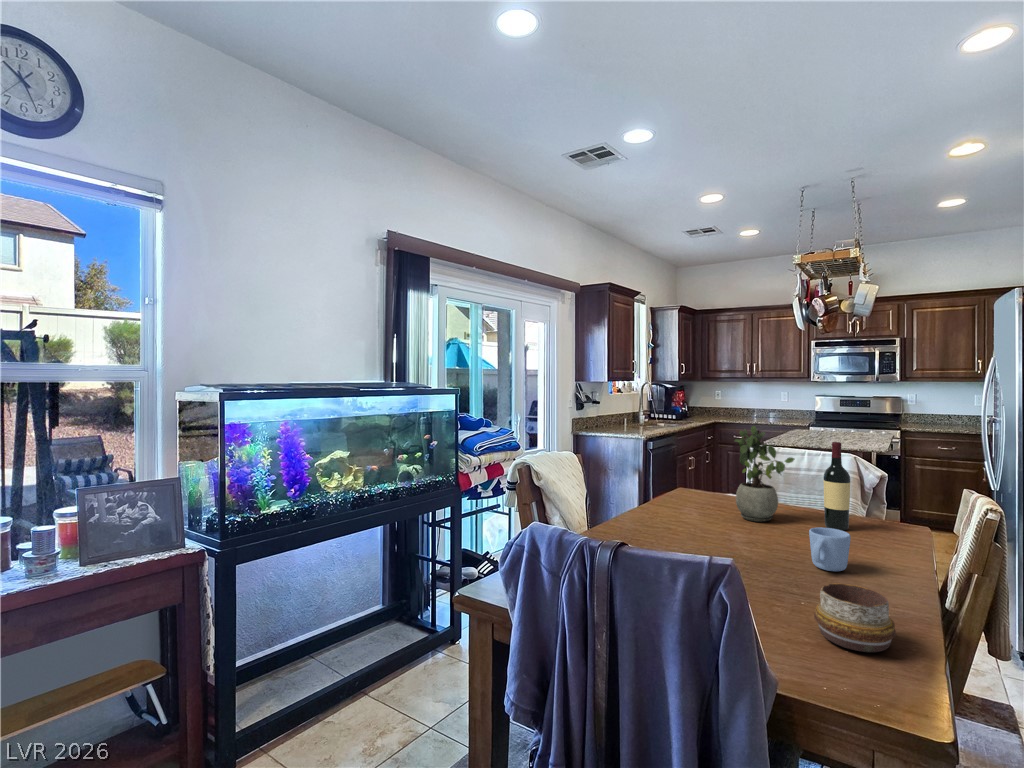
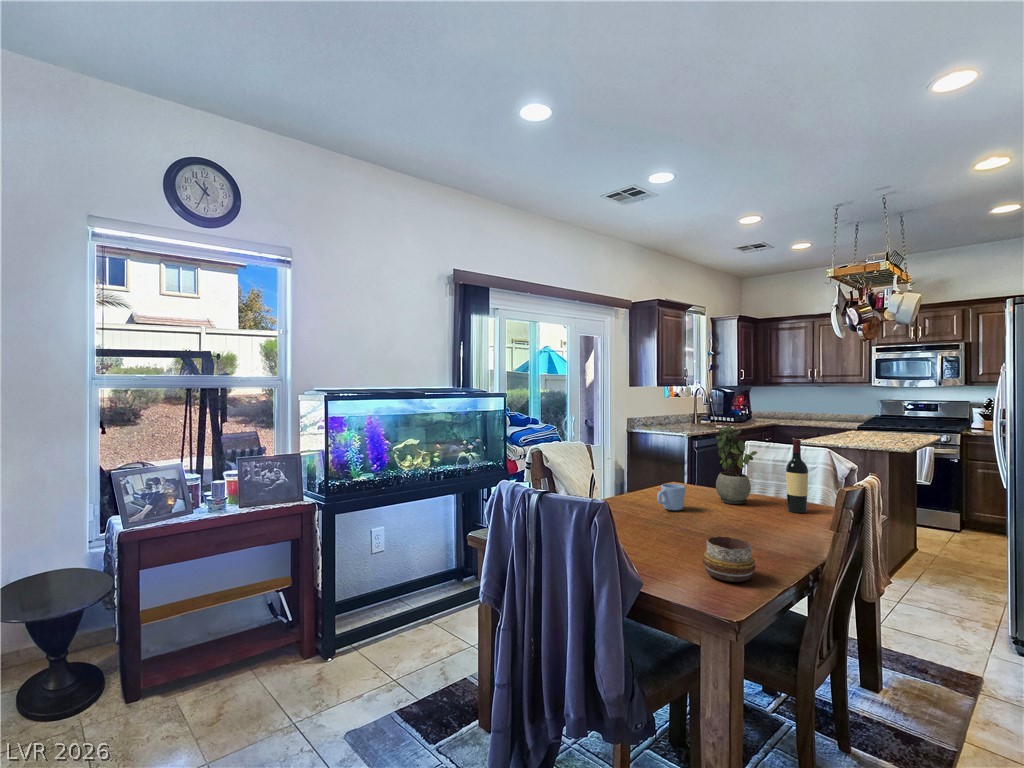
mug: present [809,527,851,571] -> present [657,484,685,510]

